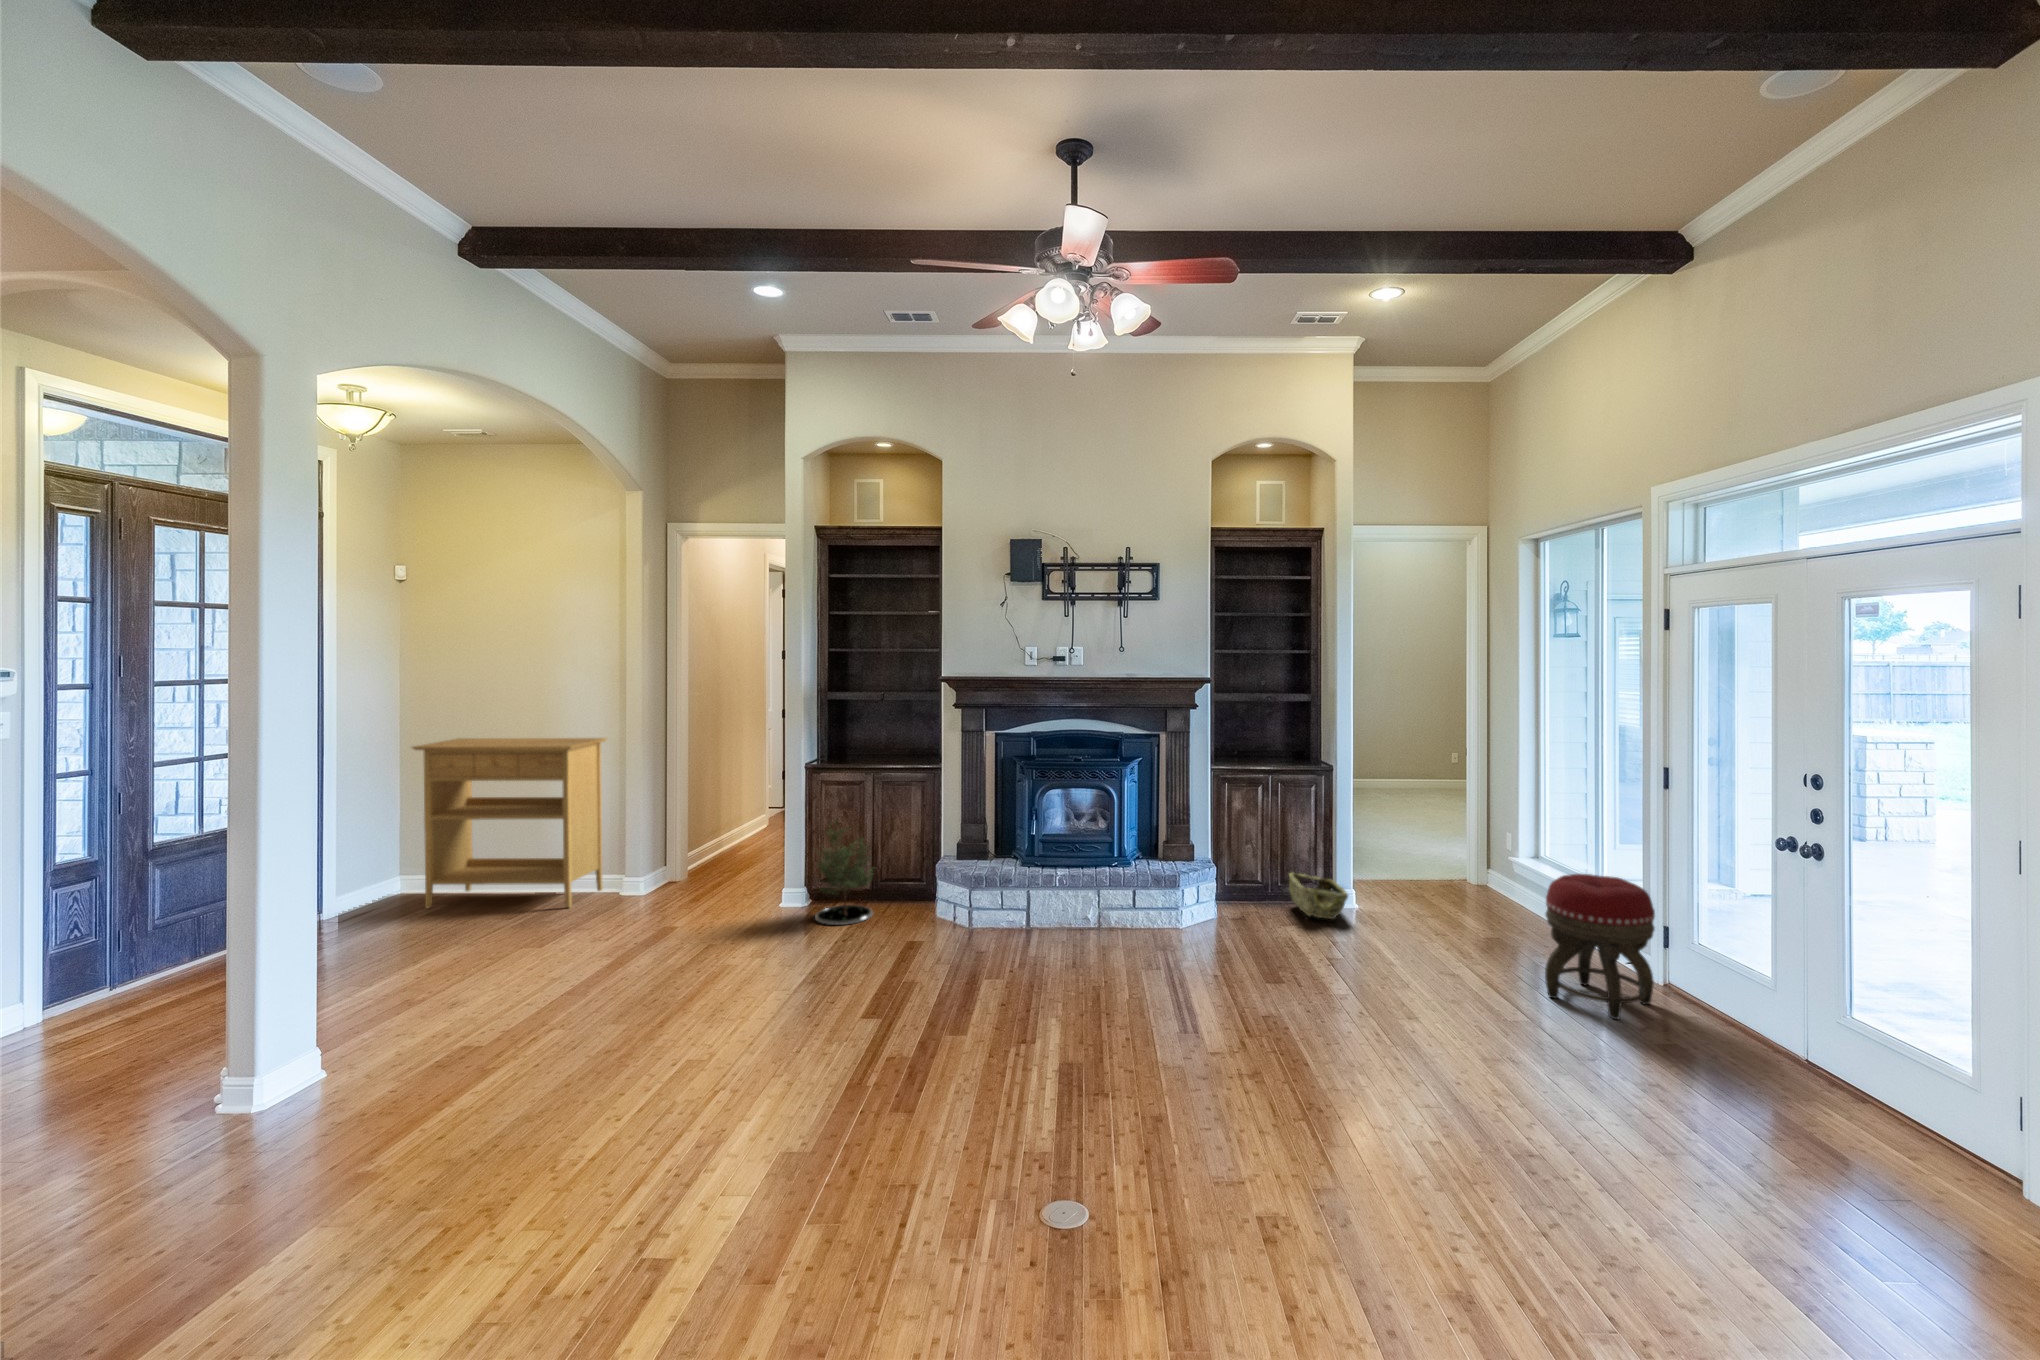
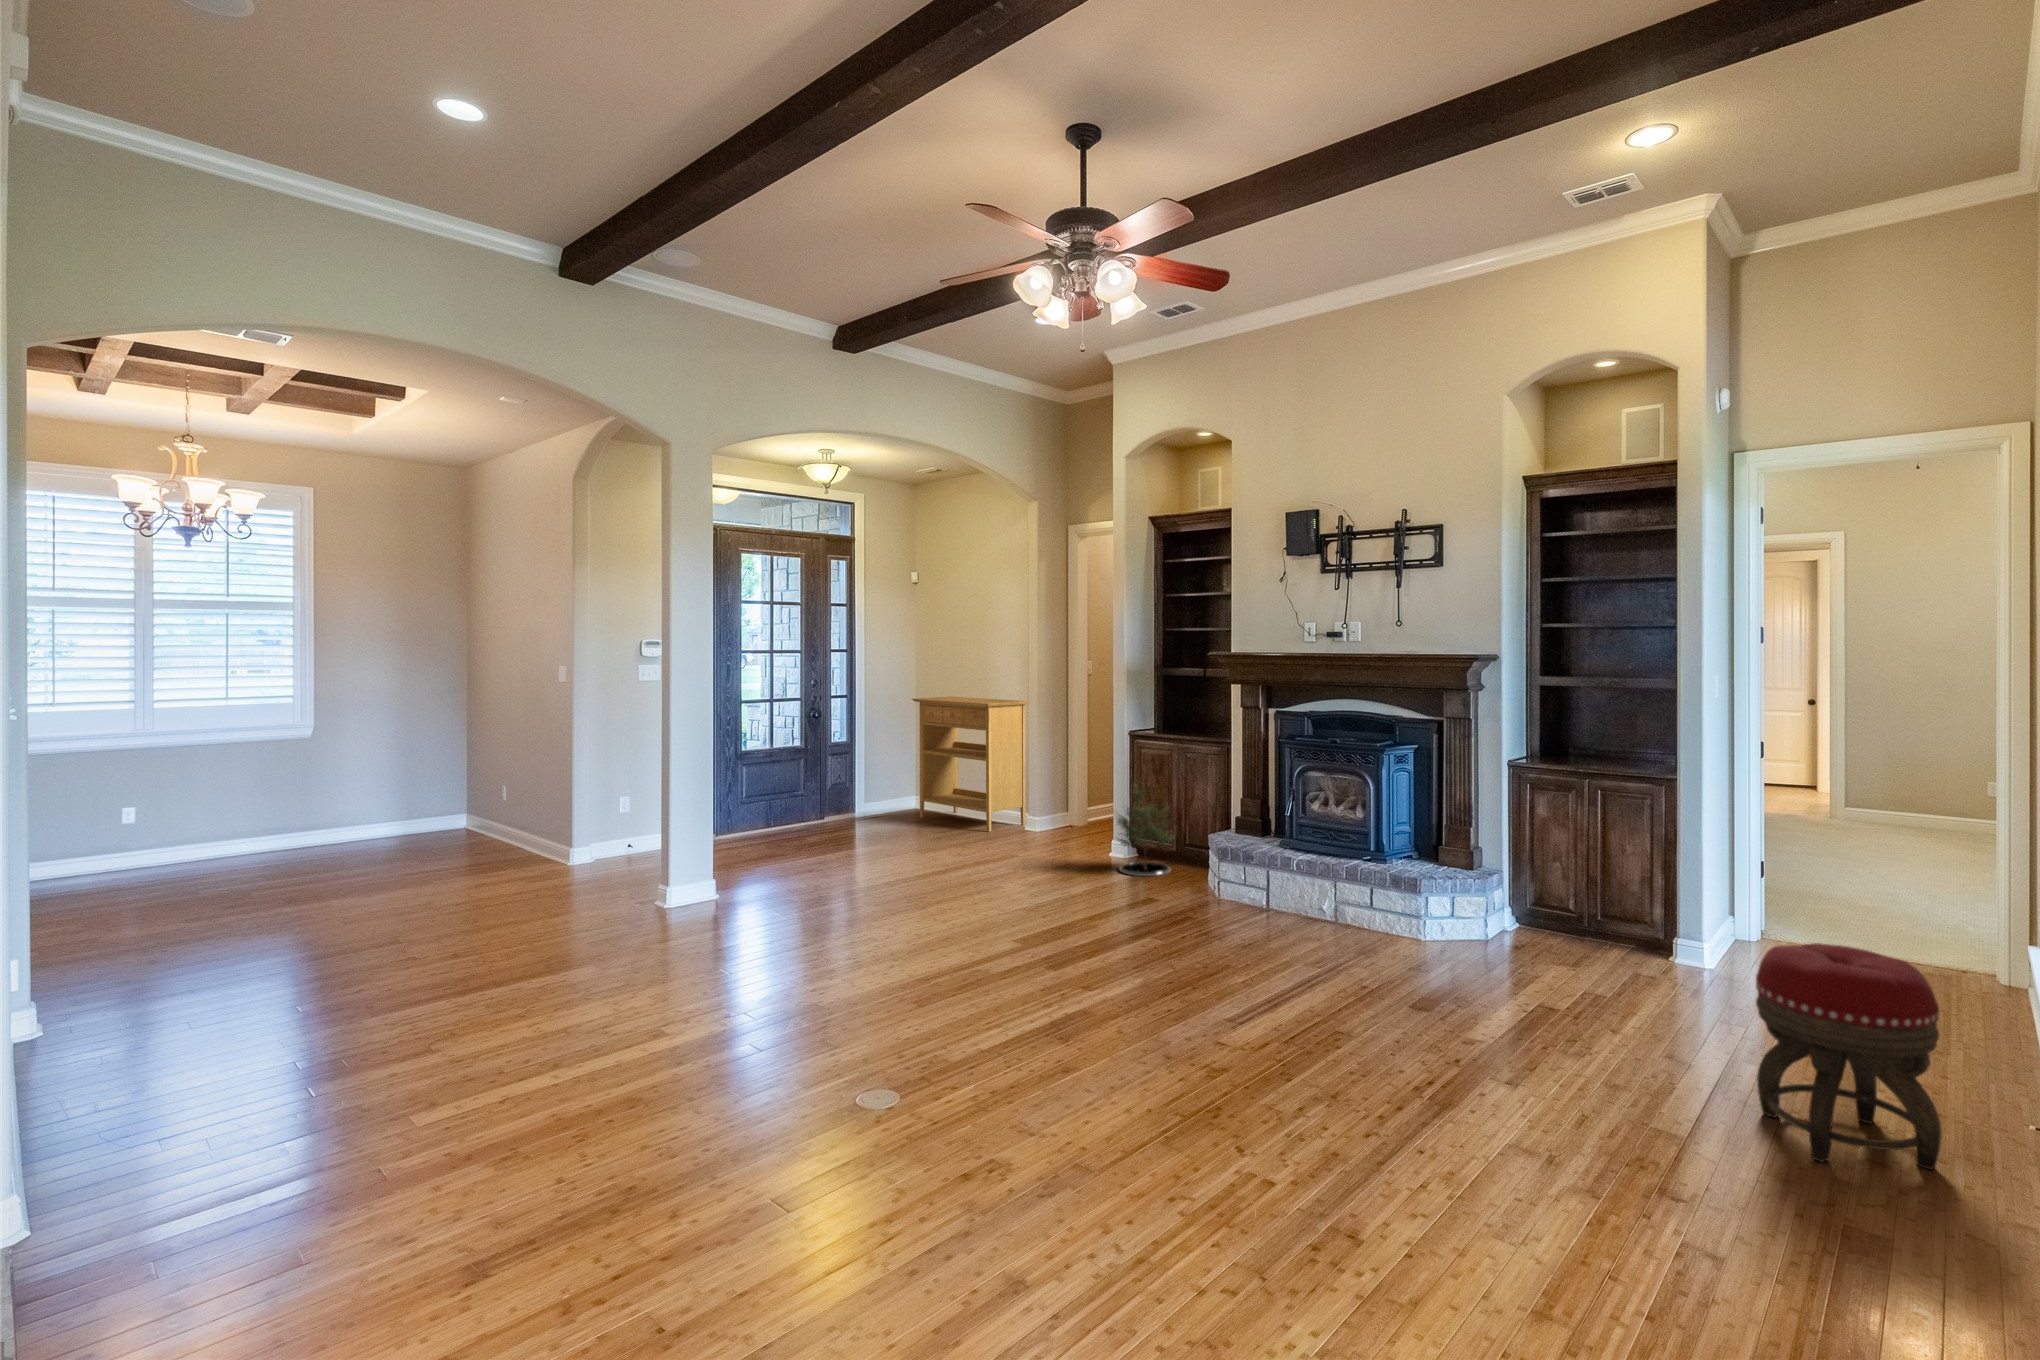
woven basket: present [1289,873,1348,920] -> none [1577,911,1666,974]

